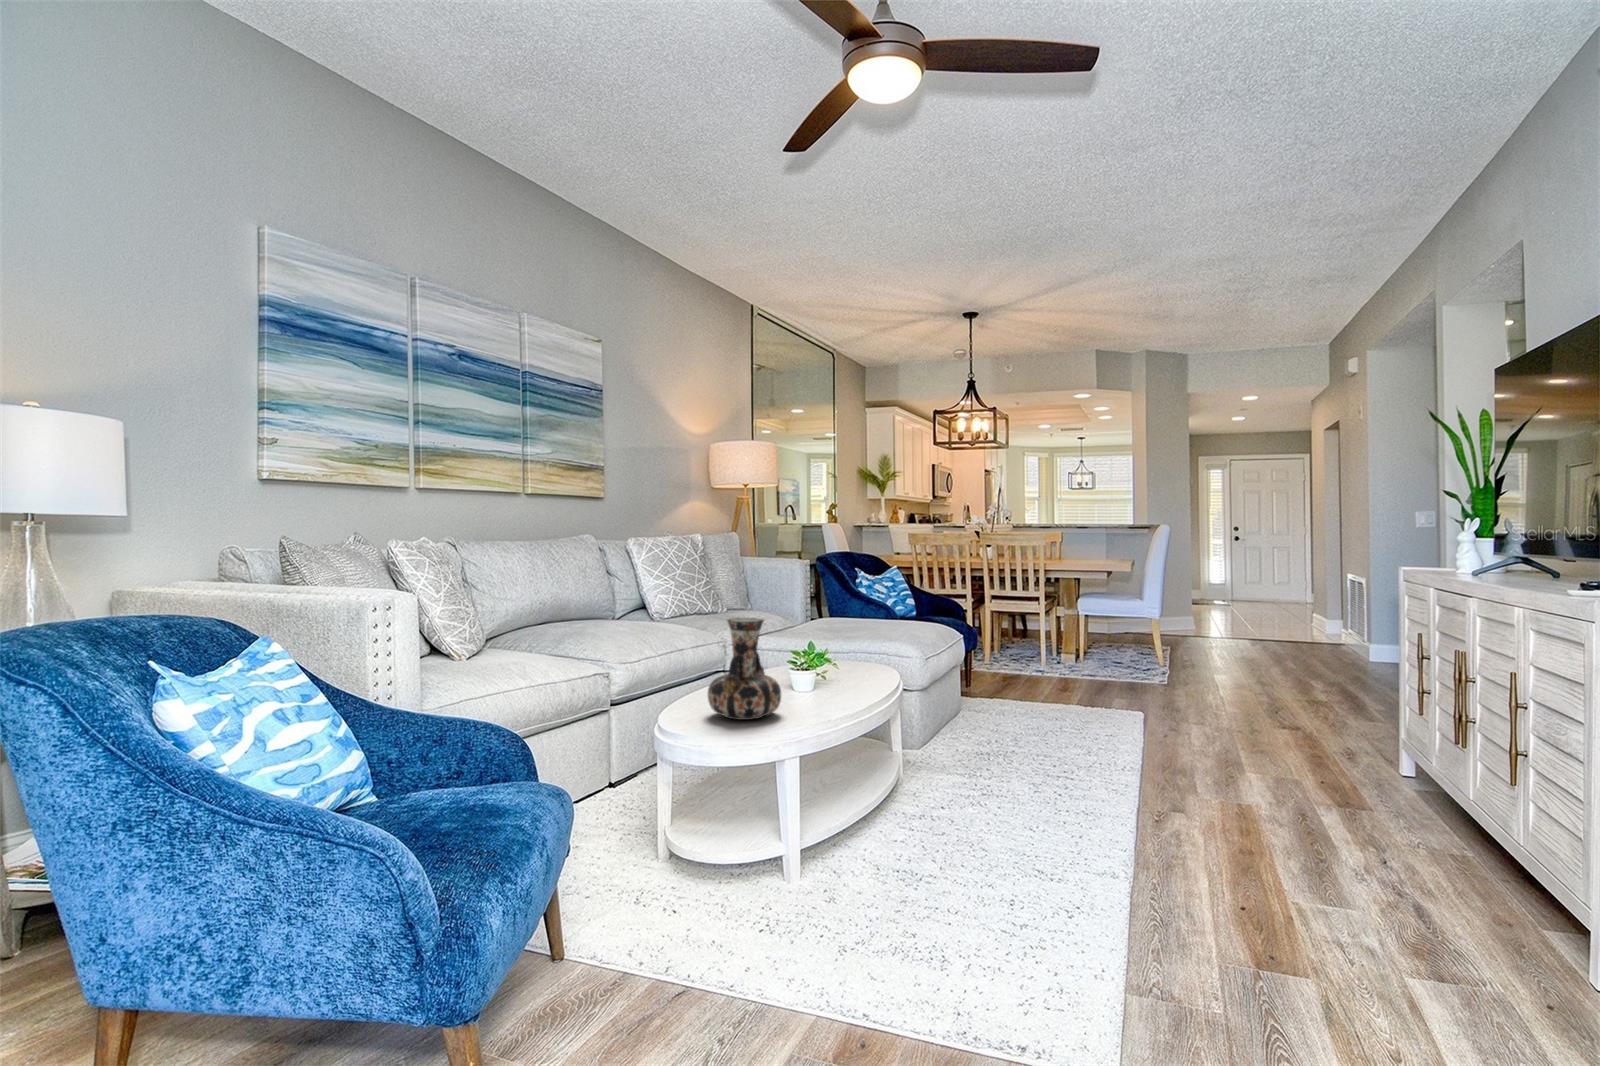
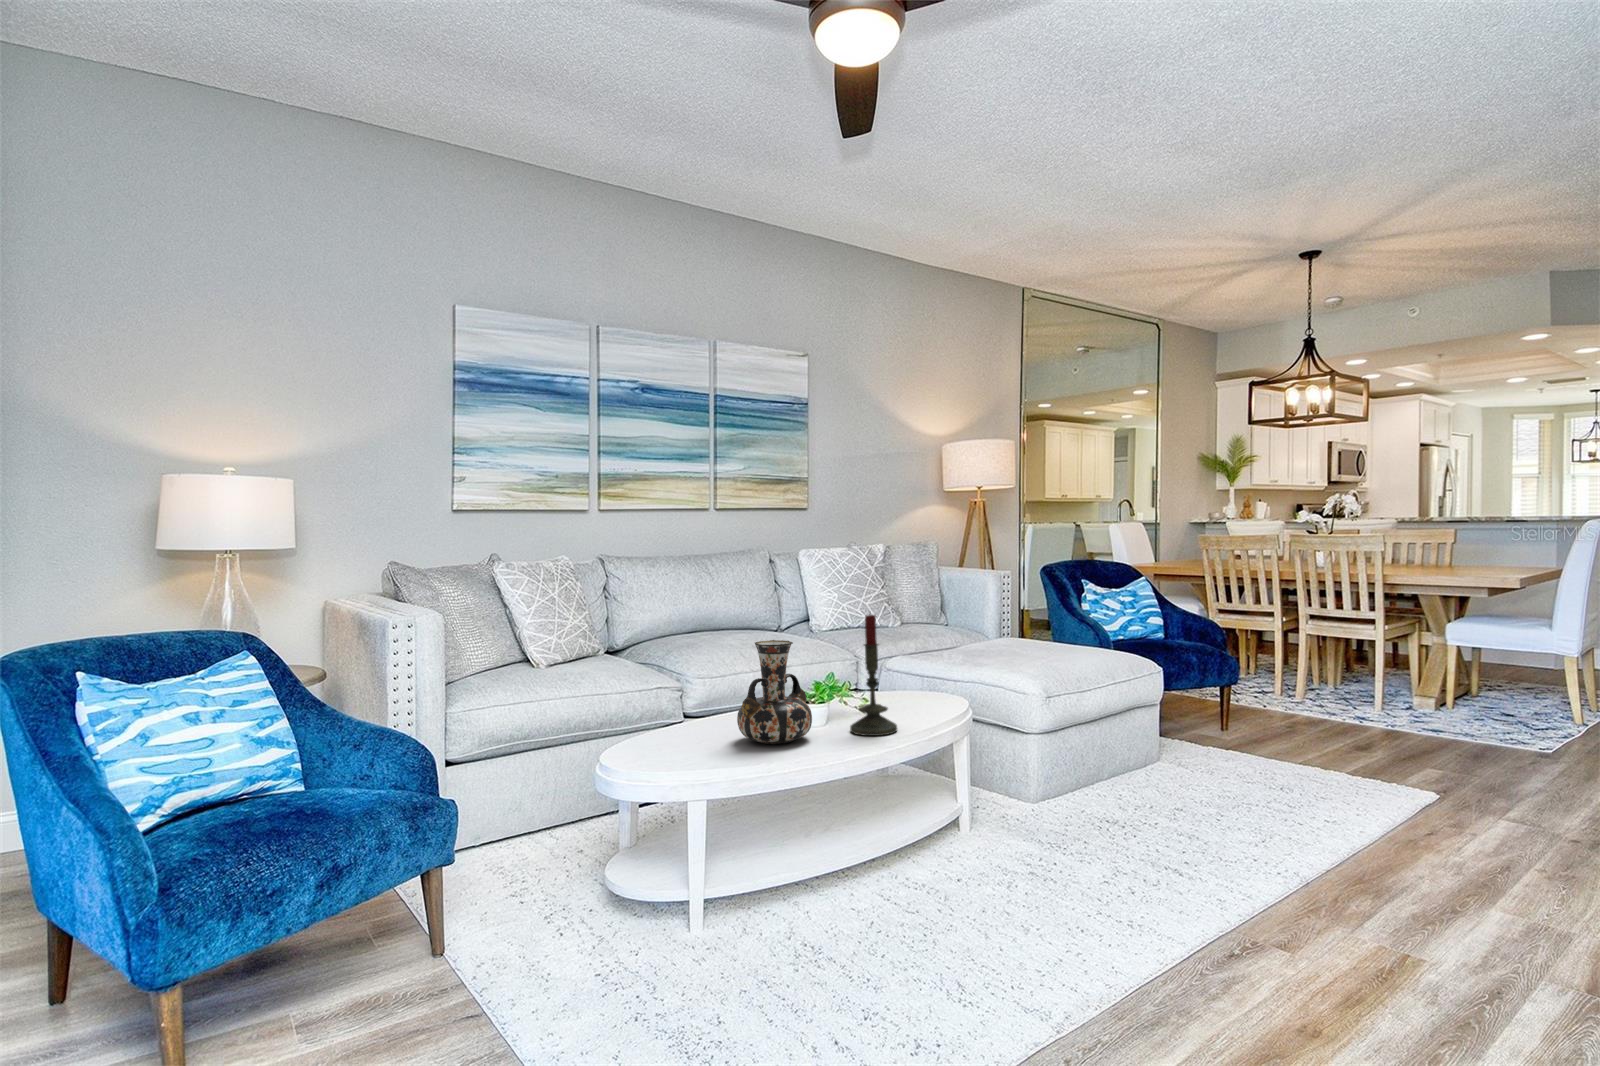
candle: none [798,589,842,706] -> present [850,614,897,736]

